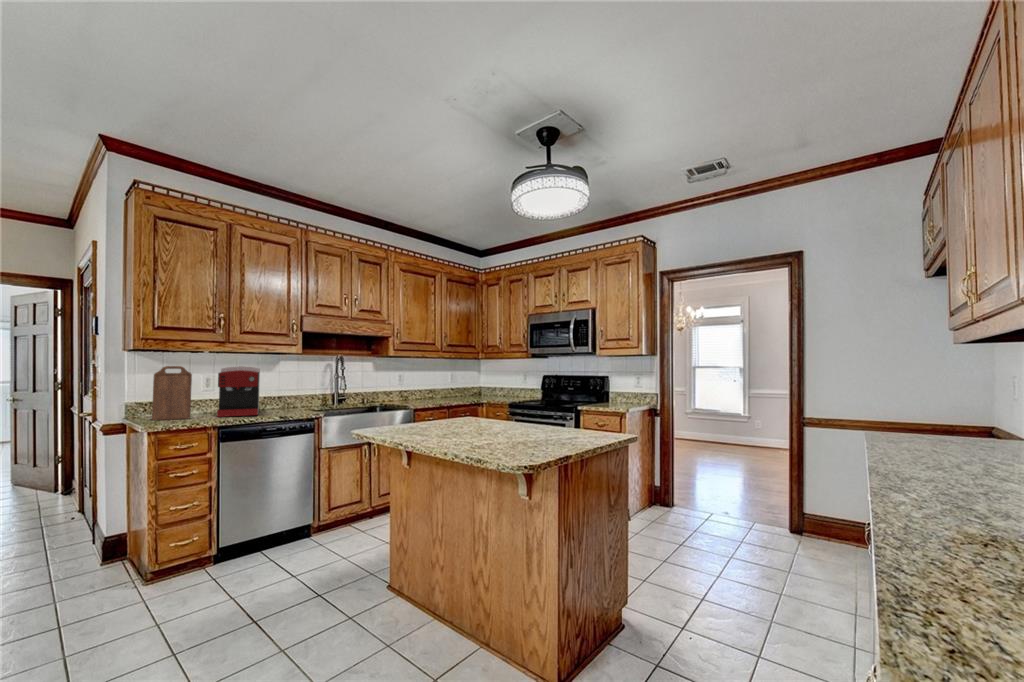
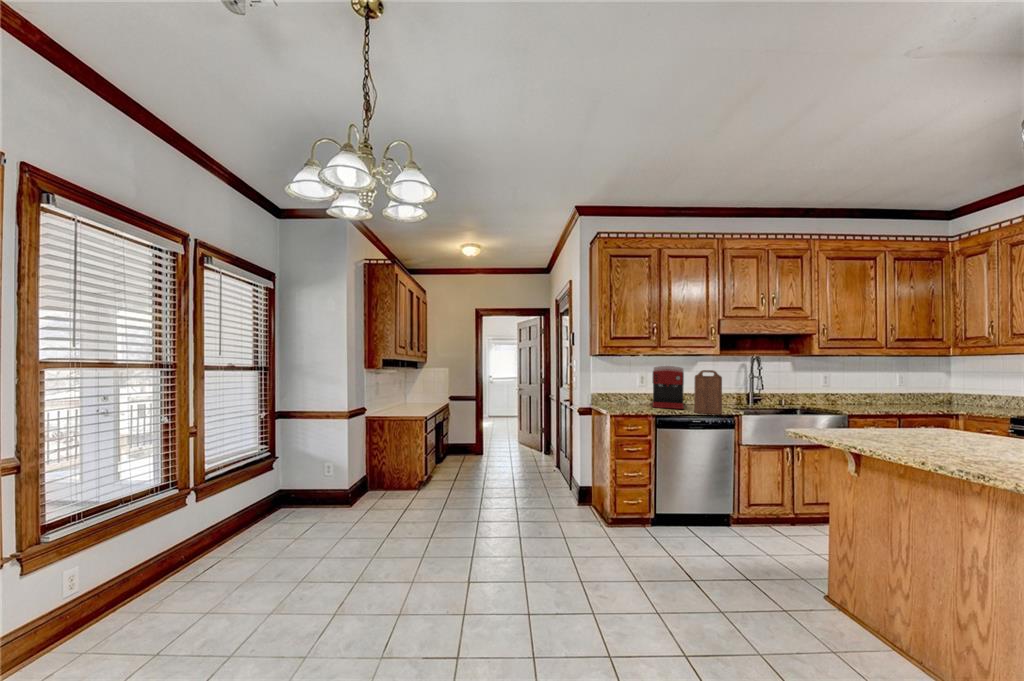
cutting board: present [152,366,192,420] -> present [694,370,722,414]

